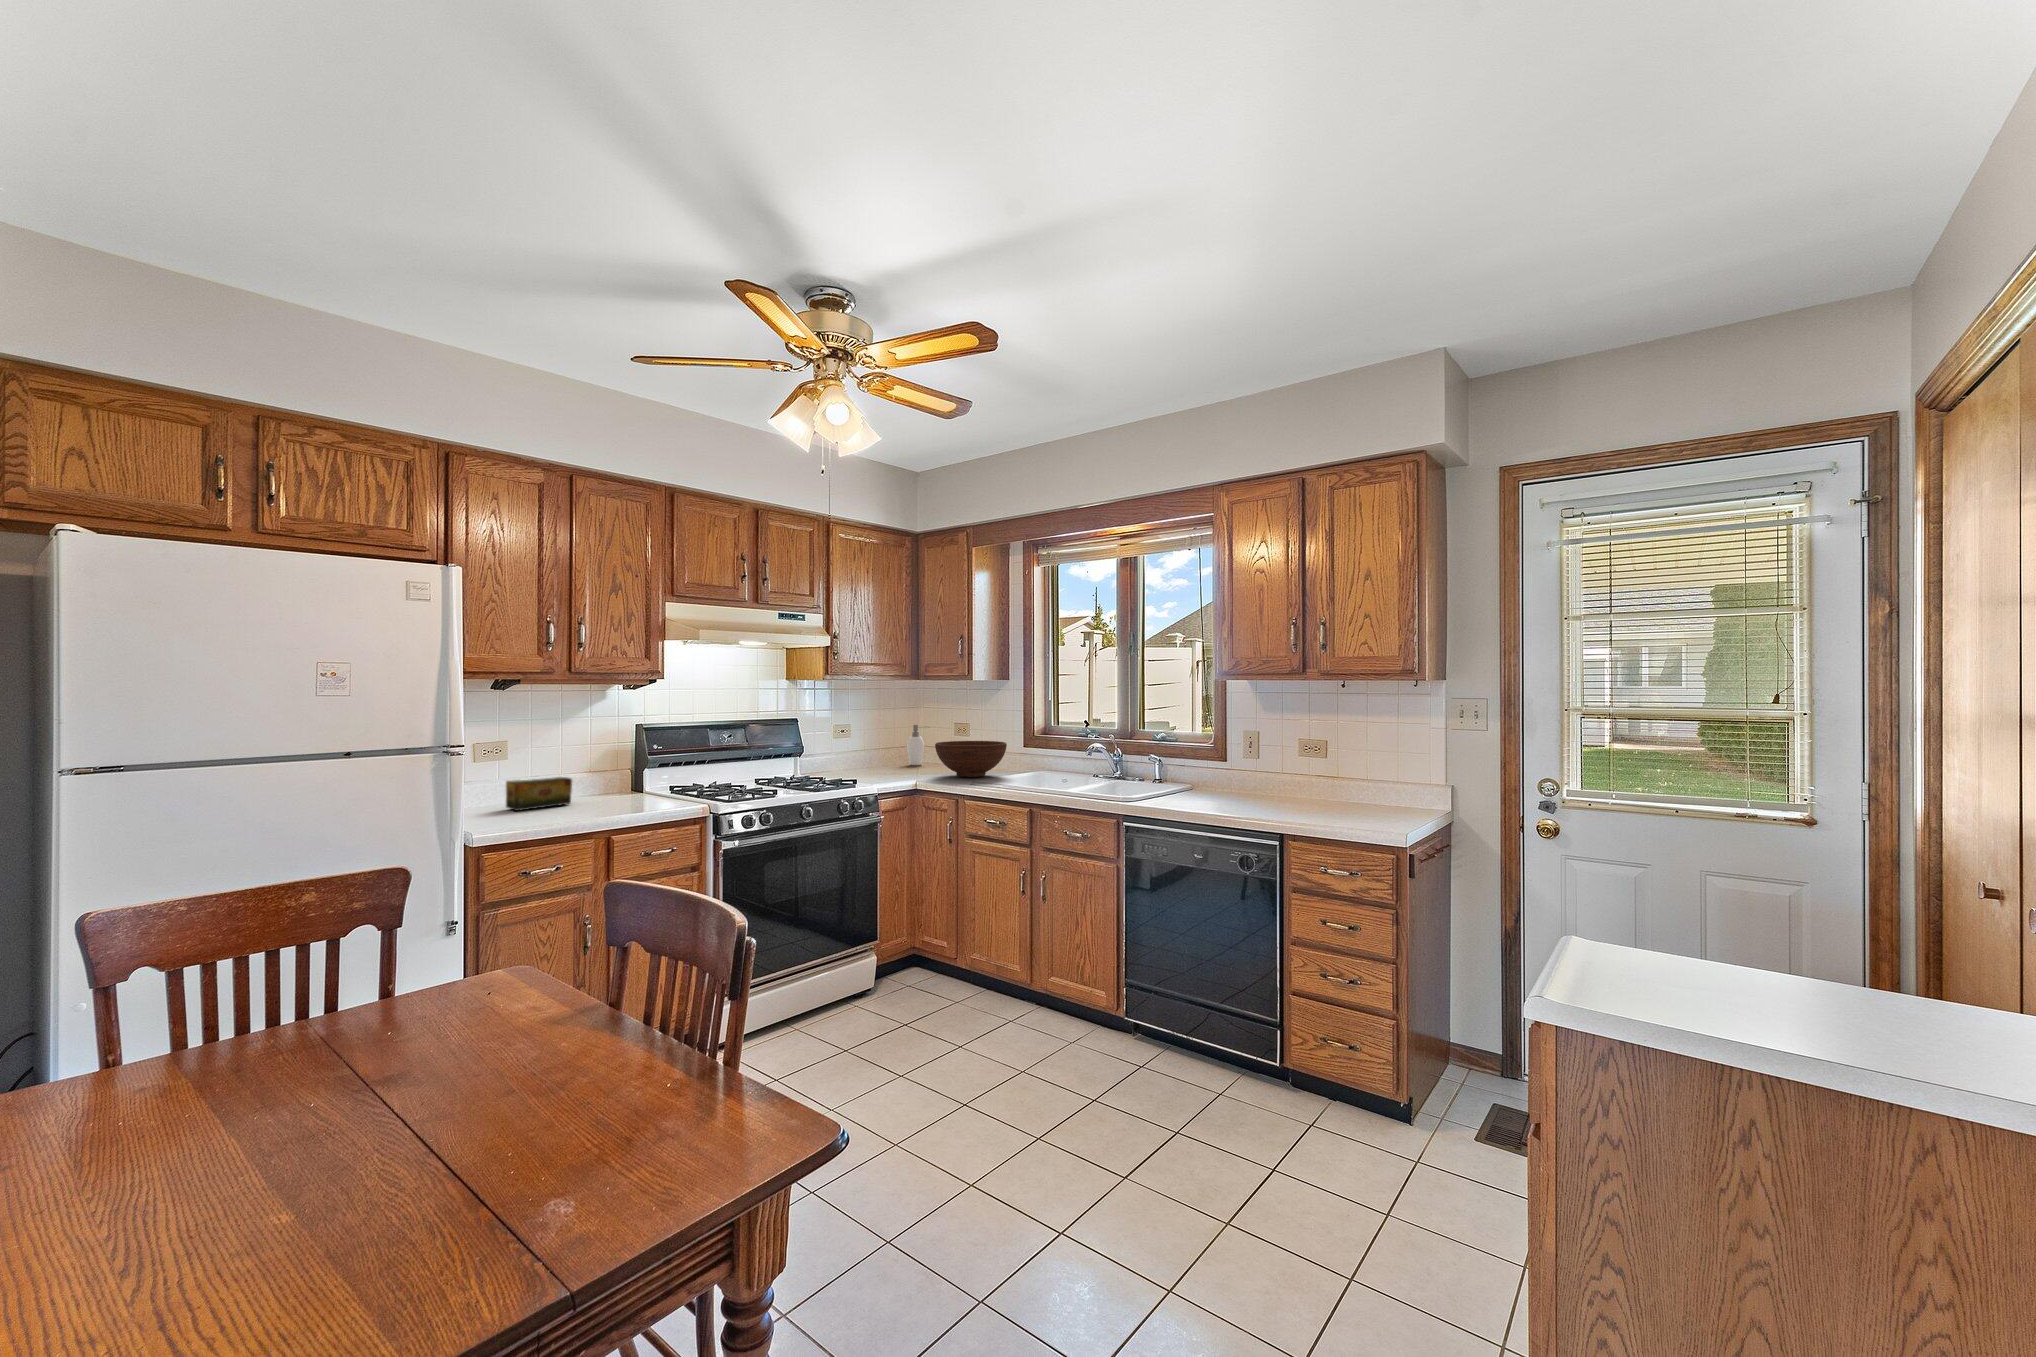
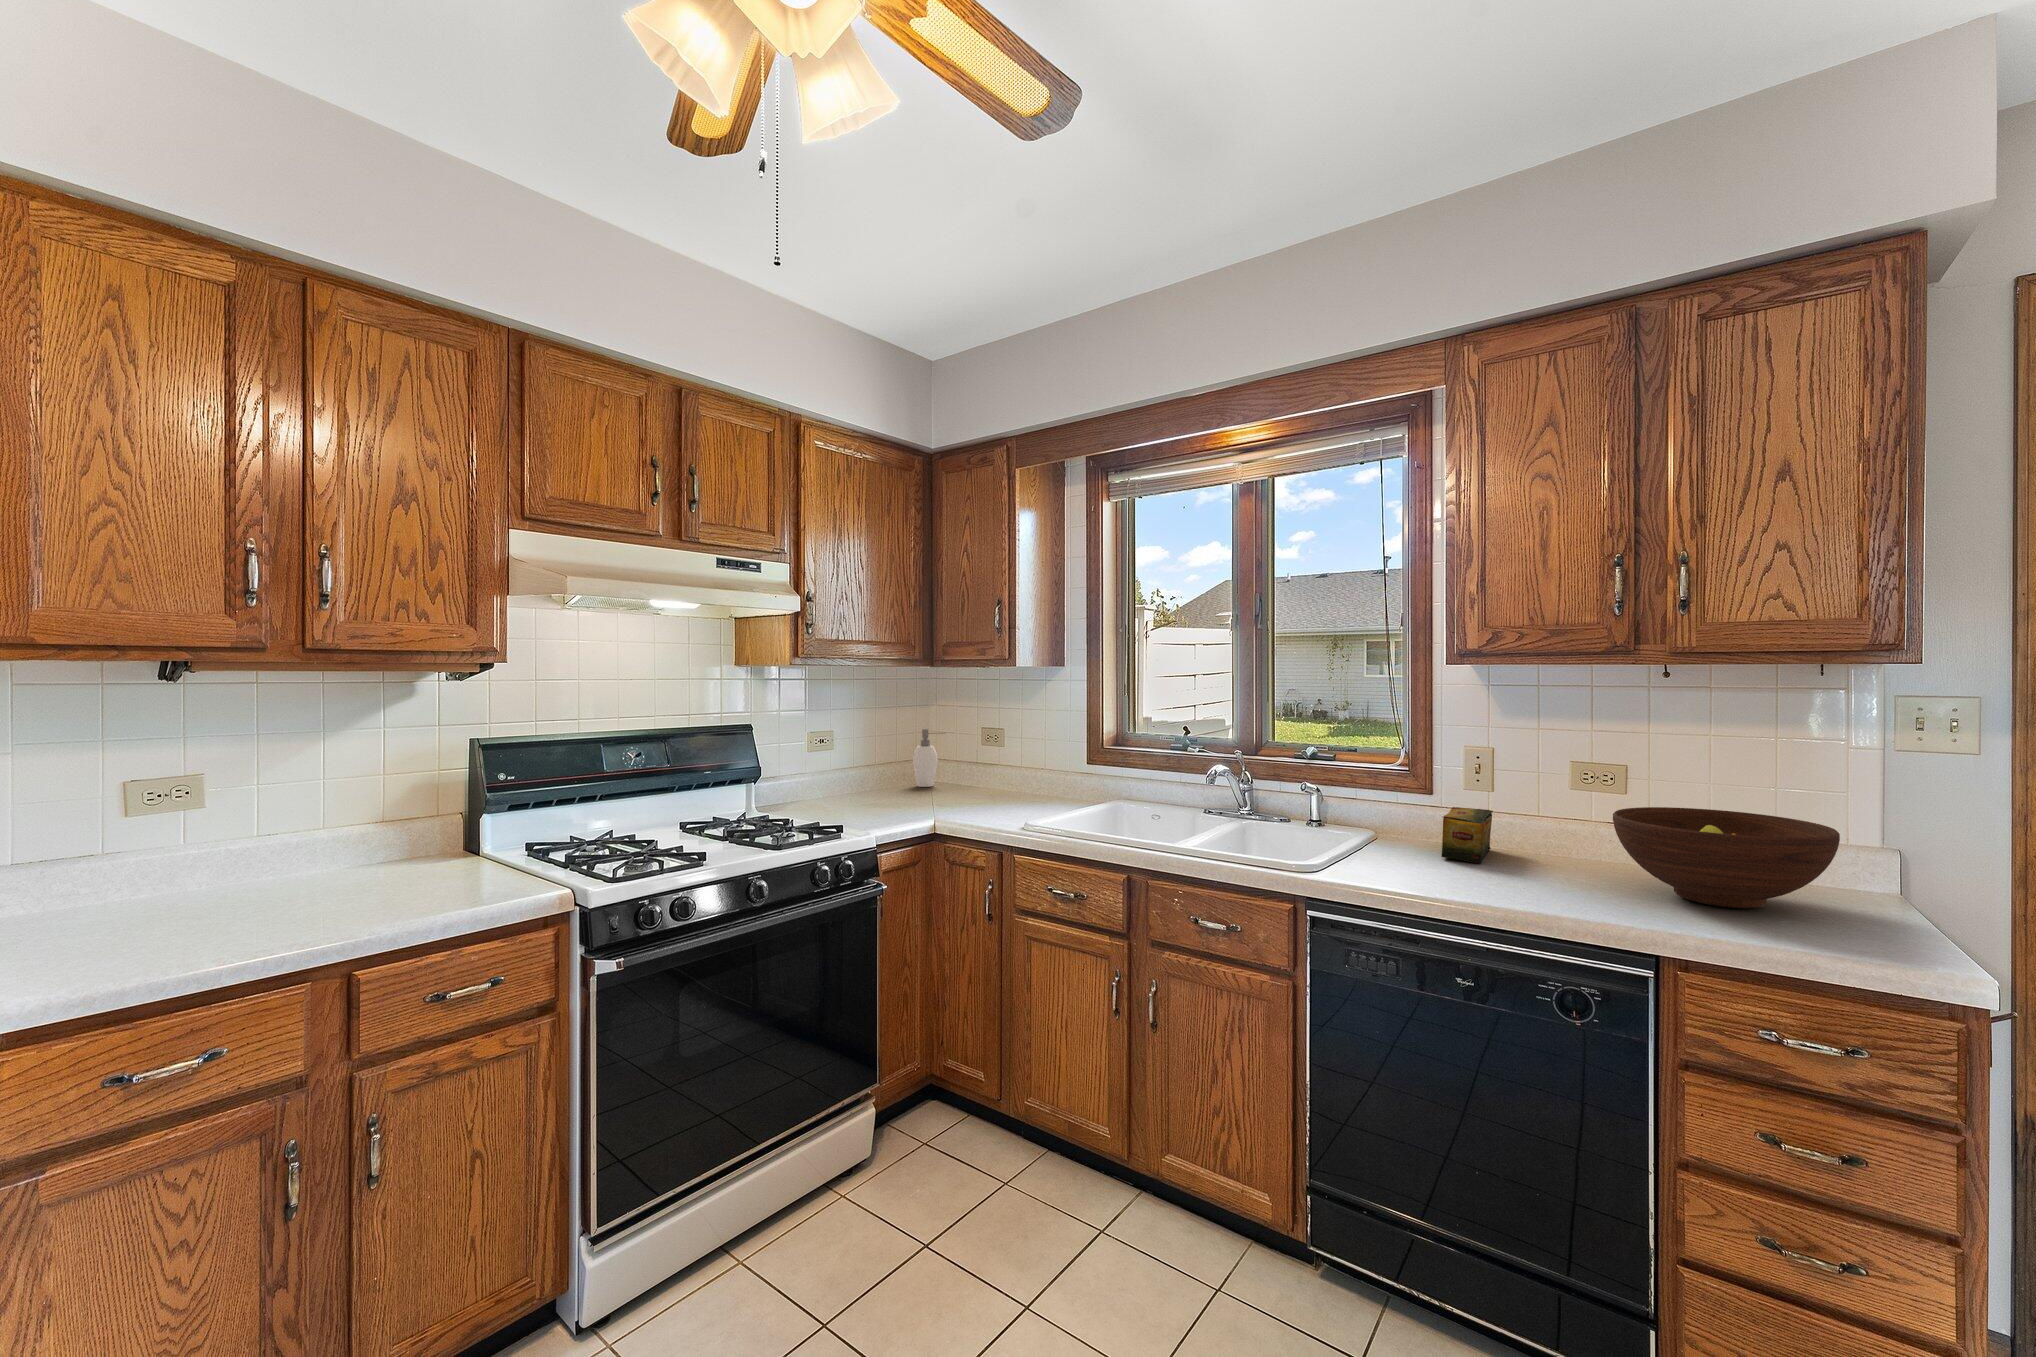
fruit bowl: present [935,741,1007,777] -> present [1613,807,1840,908]
tea box: present [506,777,572,811] -> present [1441,807,1493,863]

